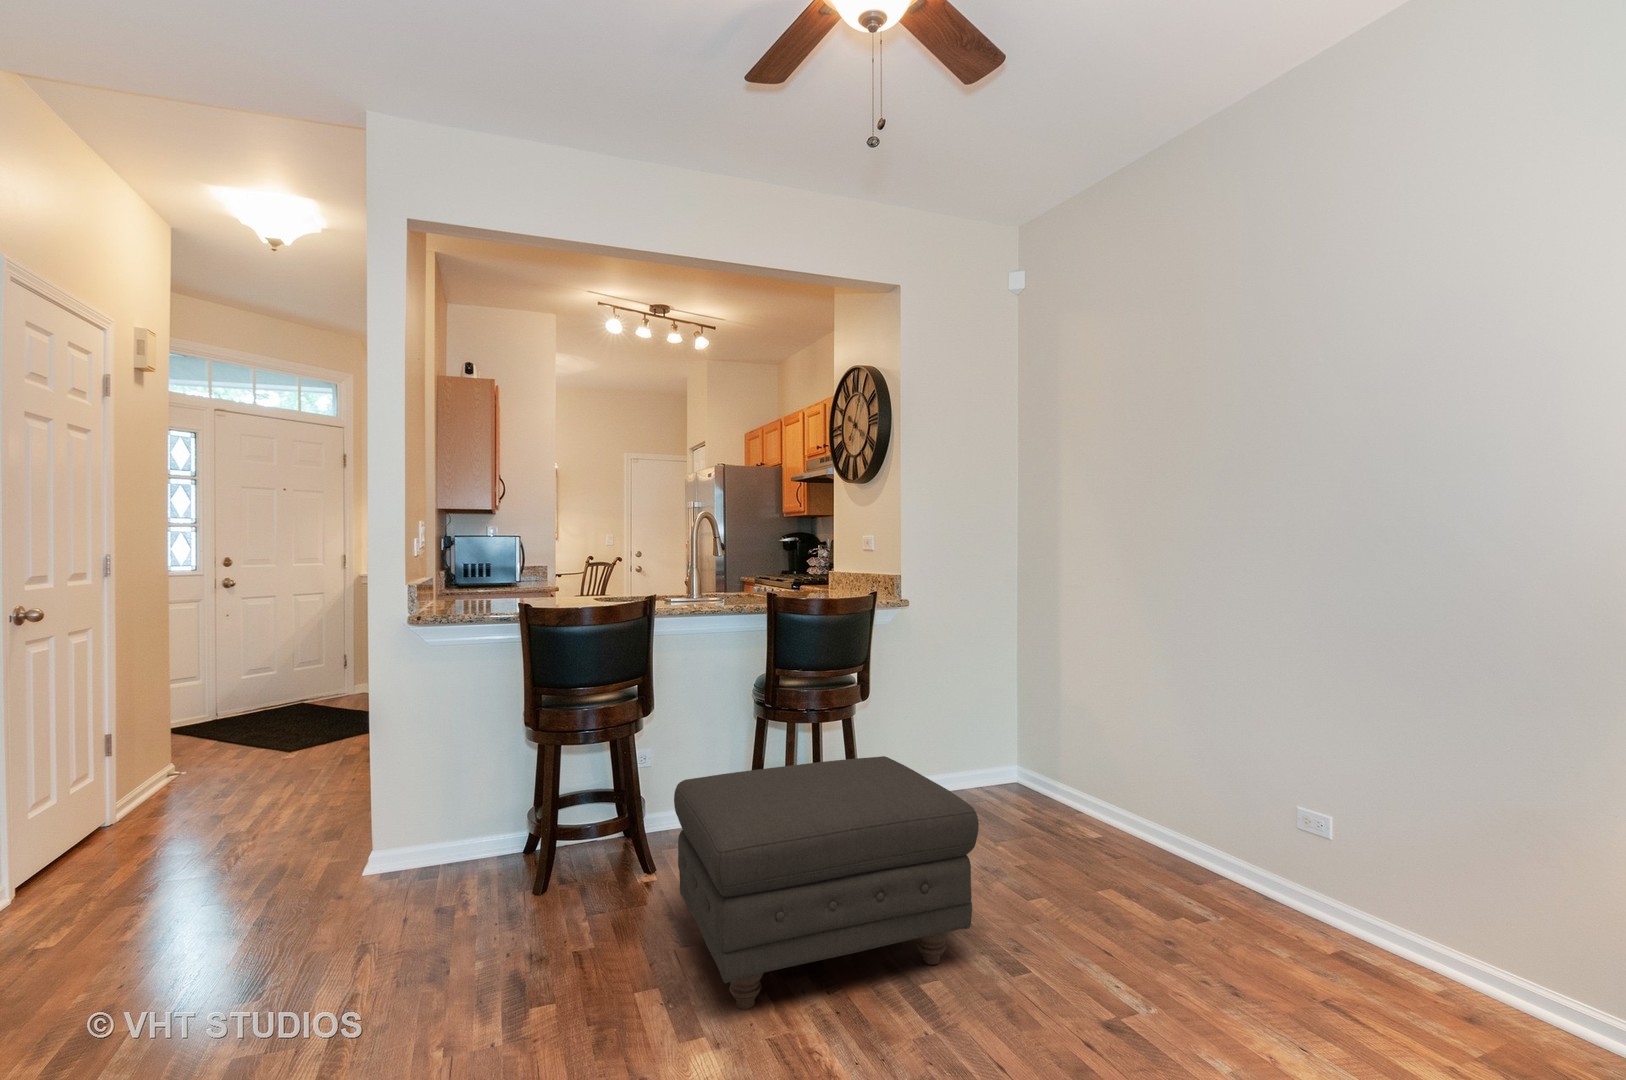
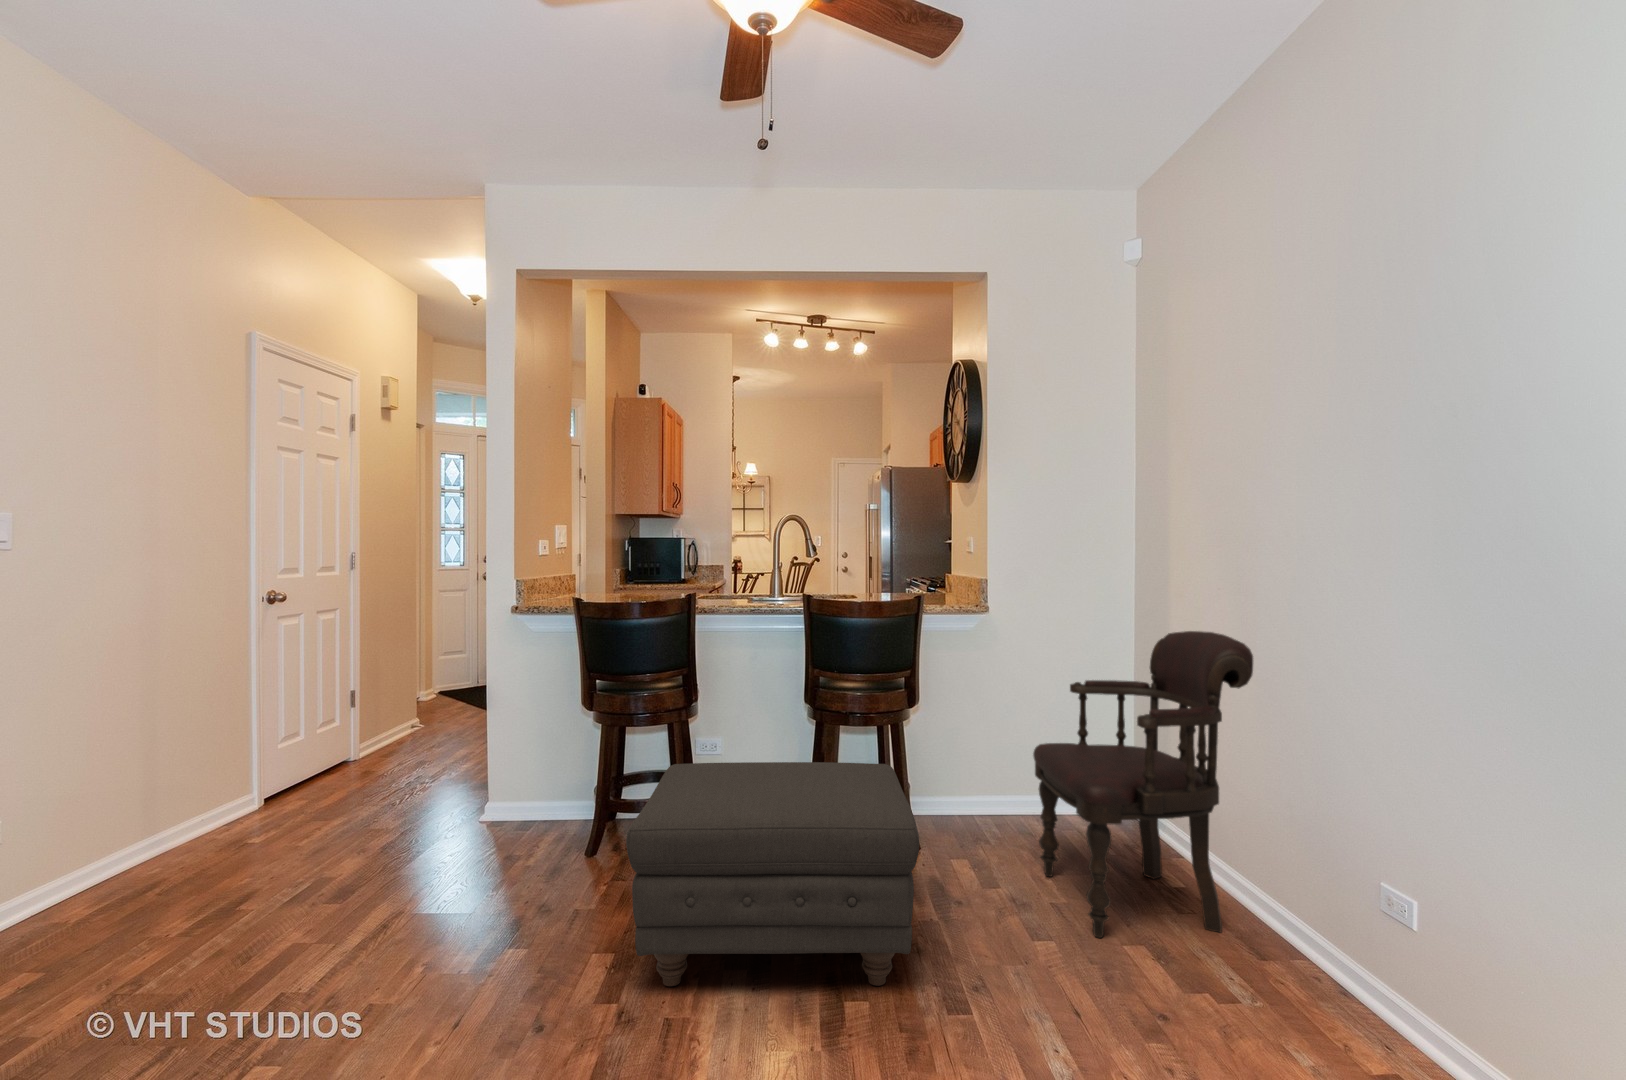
armchair: none [980,617,1171,887] -> present [1033,631,1253,938]

